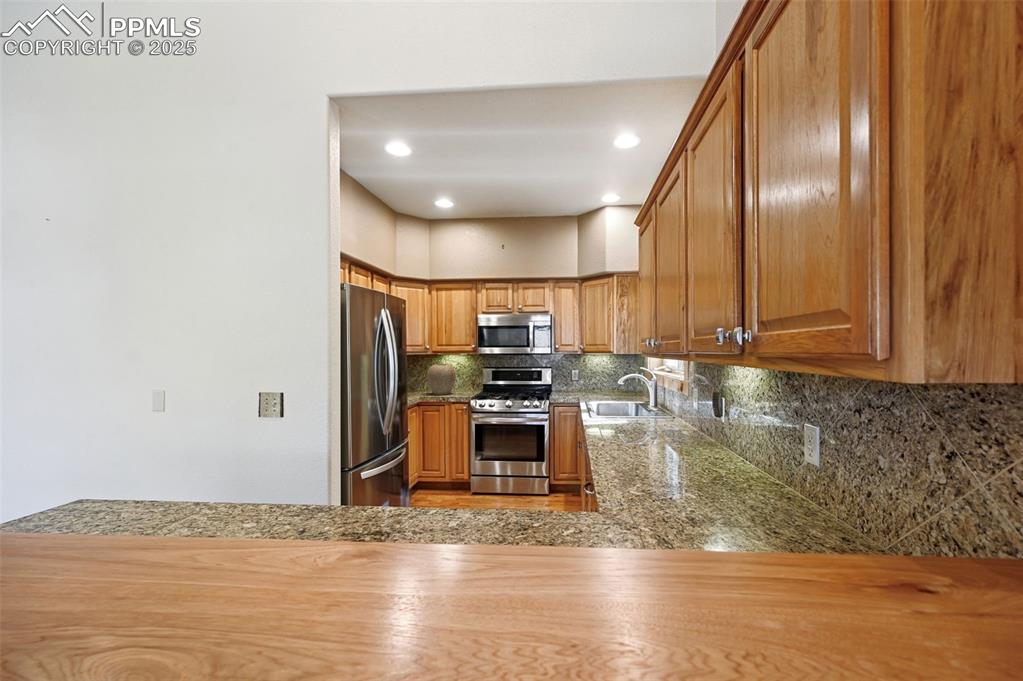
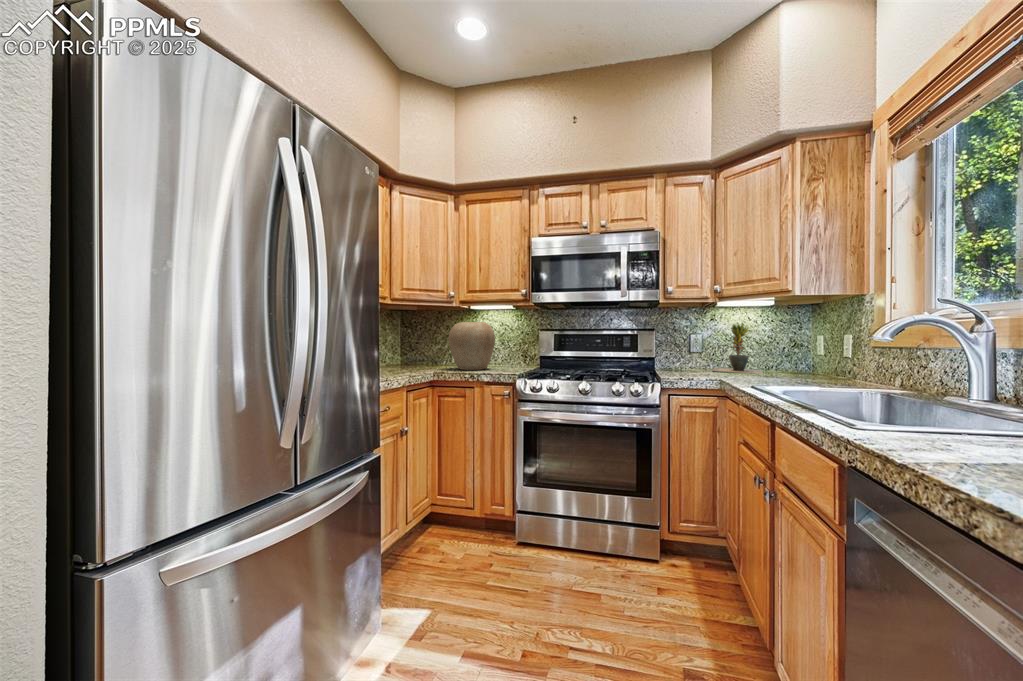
potted plant: none [581,364,609,394] -> present [712,324,763,374]

